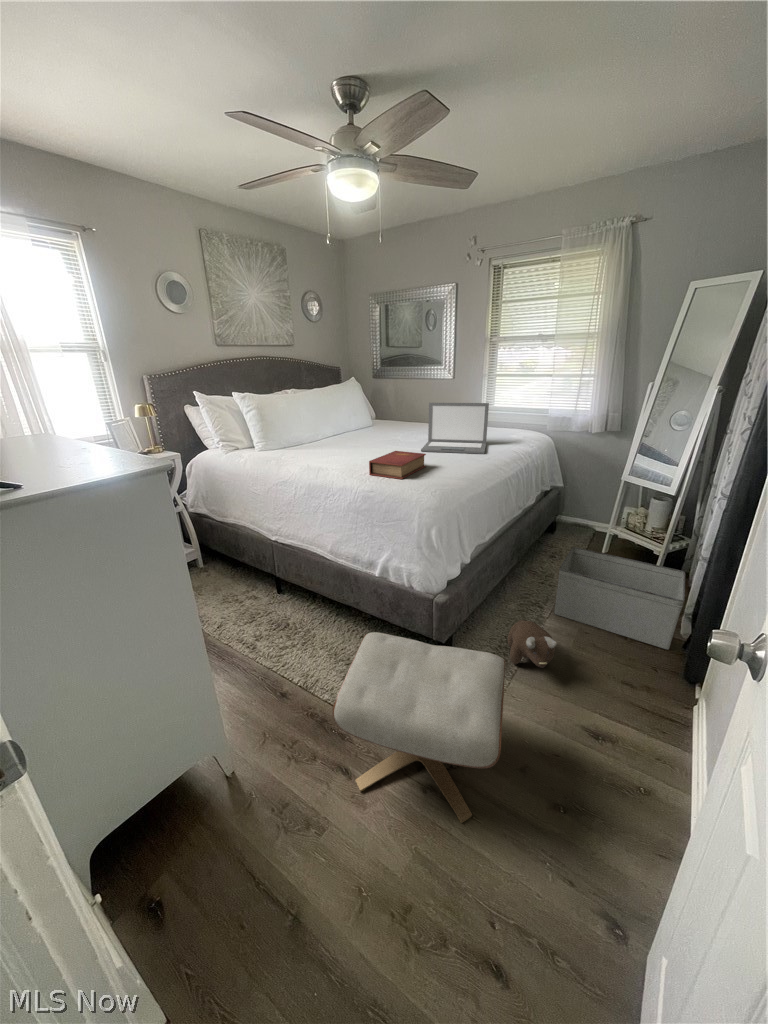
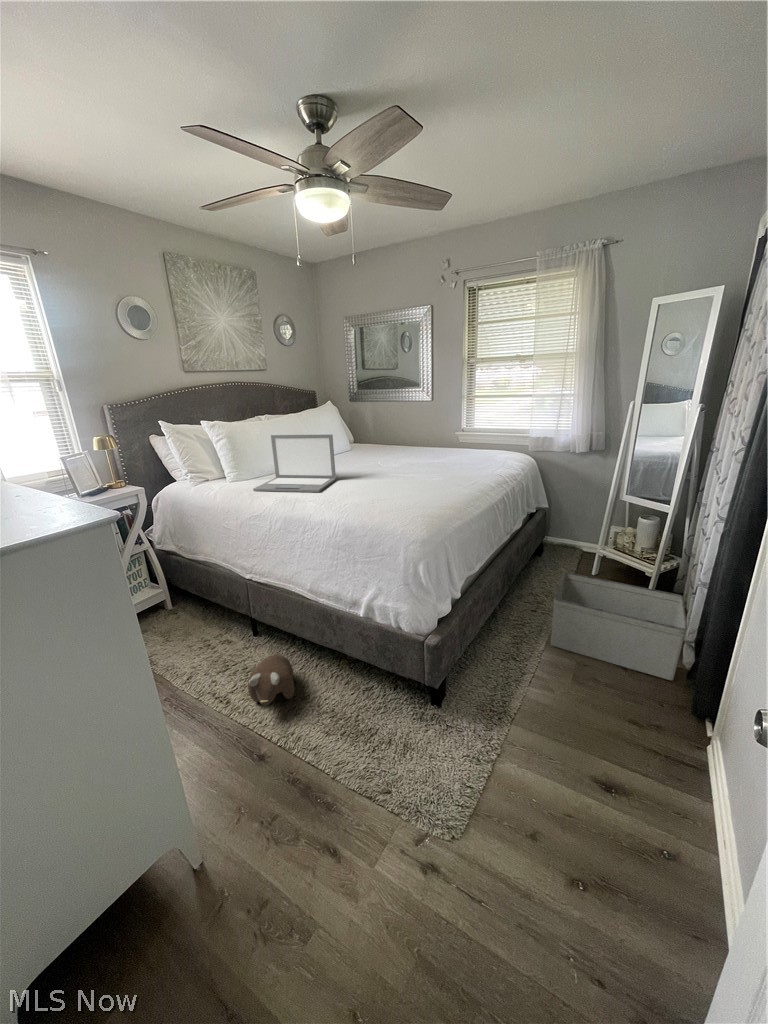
laptop: present [421,403,489,454] -> present [253,434,336,492]
book: present [369,451,426,479] -> none [349,478,409,510]
plush toy: present [508,620,557,668] -> present [248,654,294,706]
ottoman: present [332,632,505,823] -> none [315,686,512,914]

